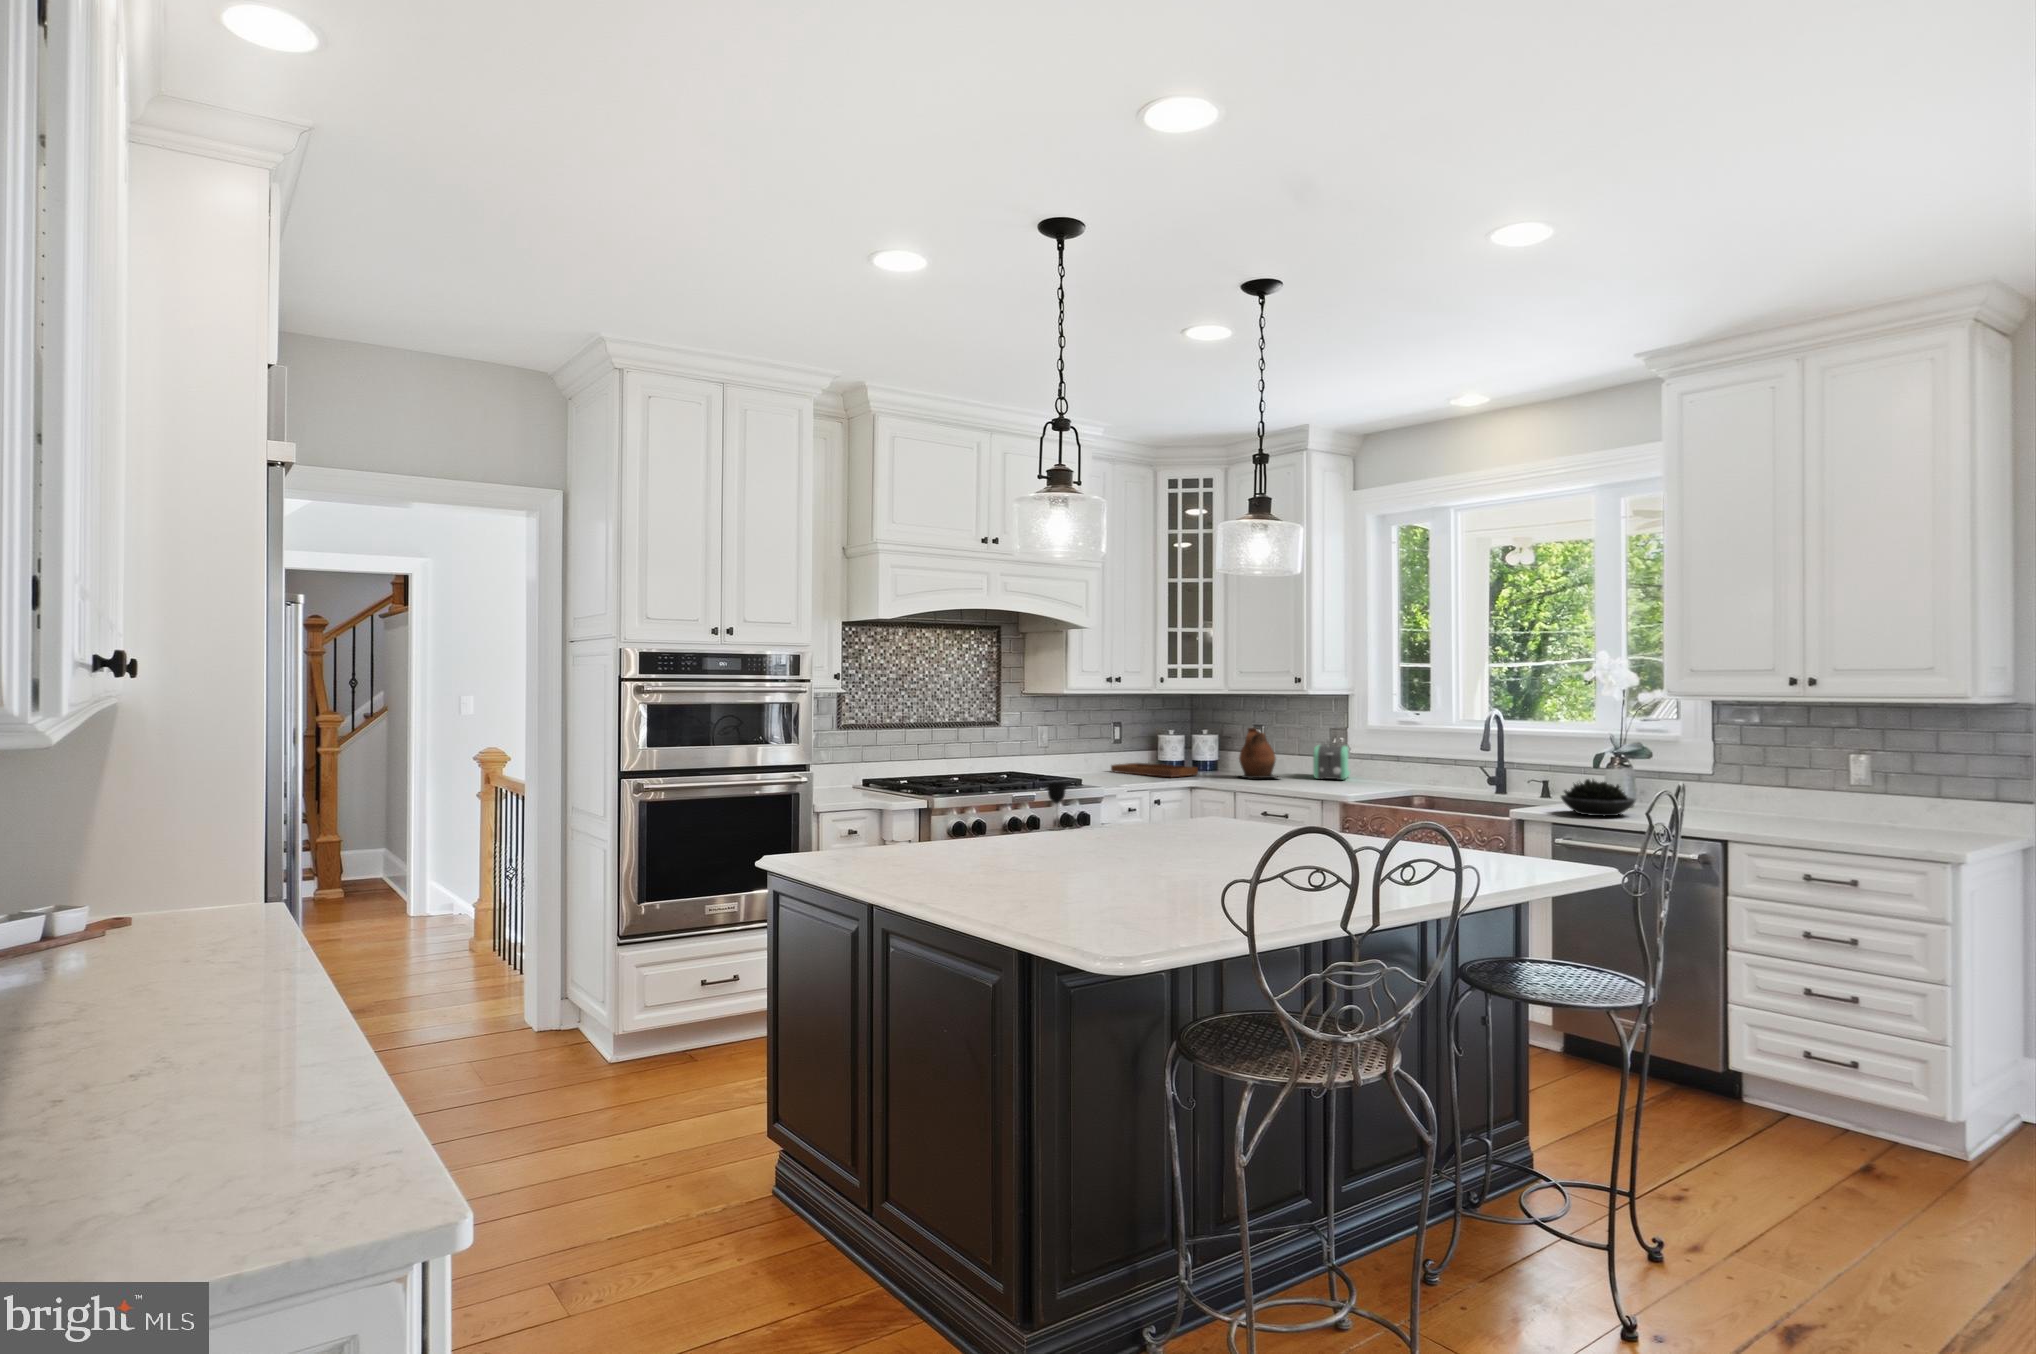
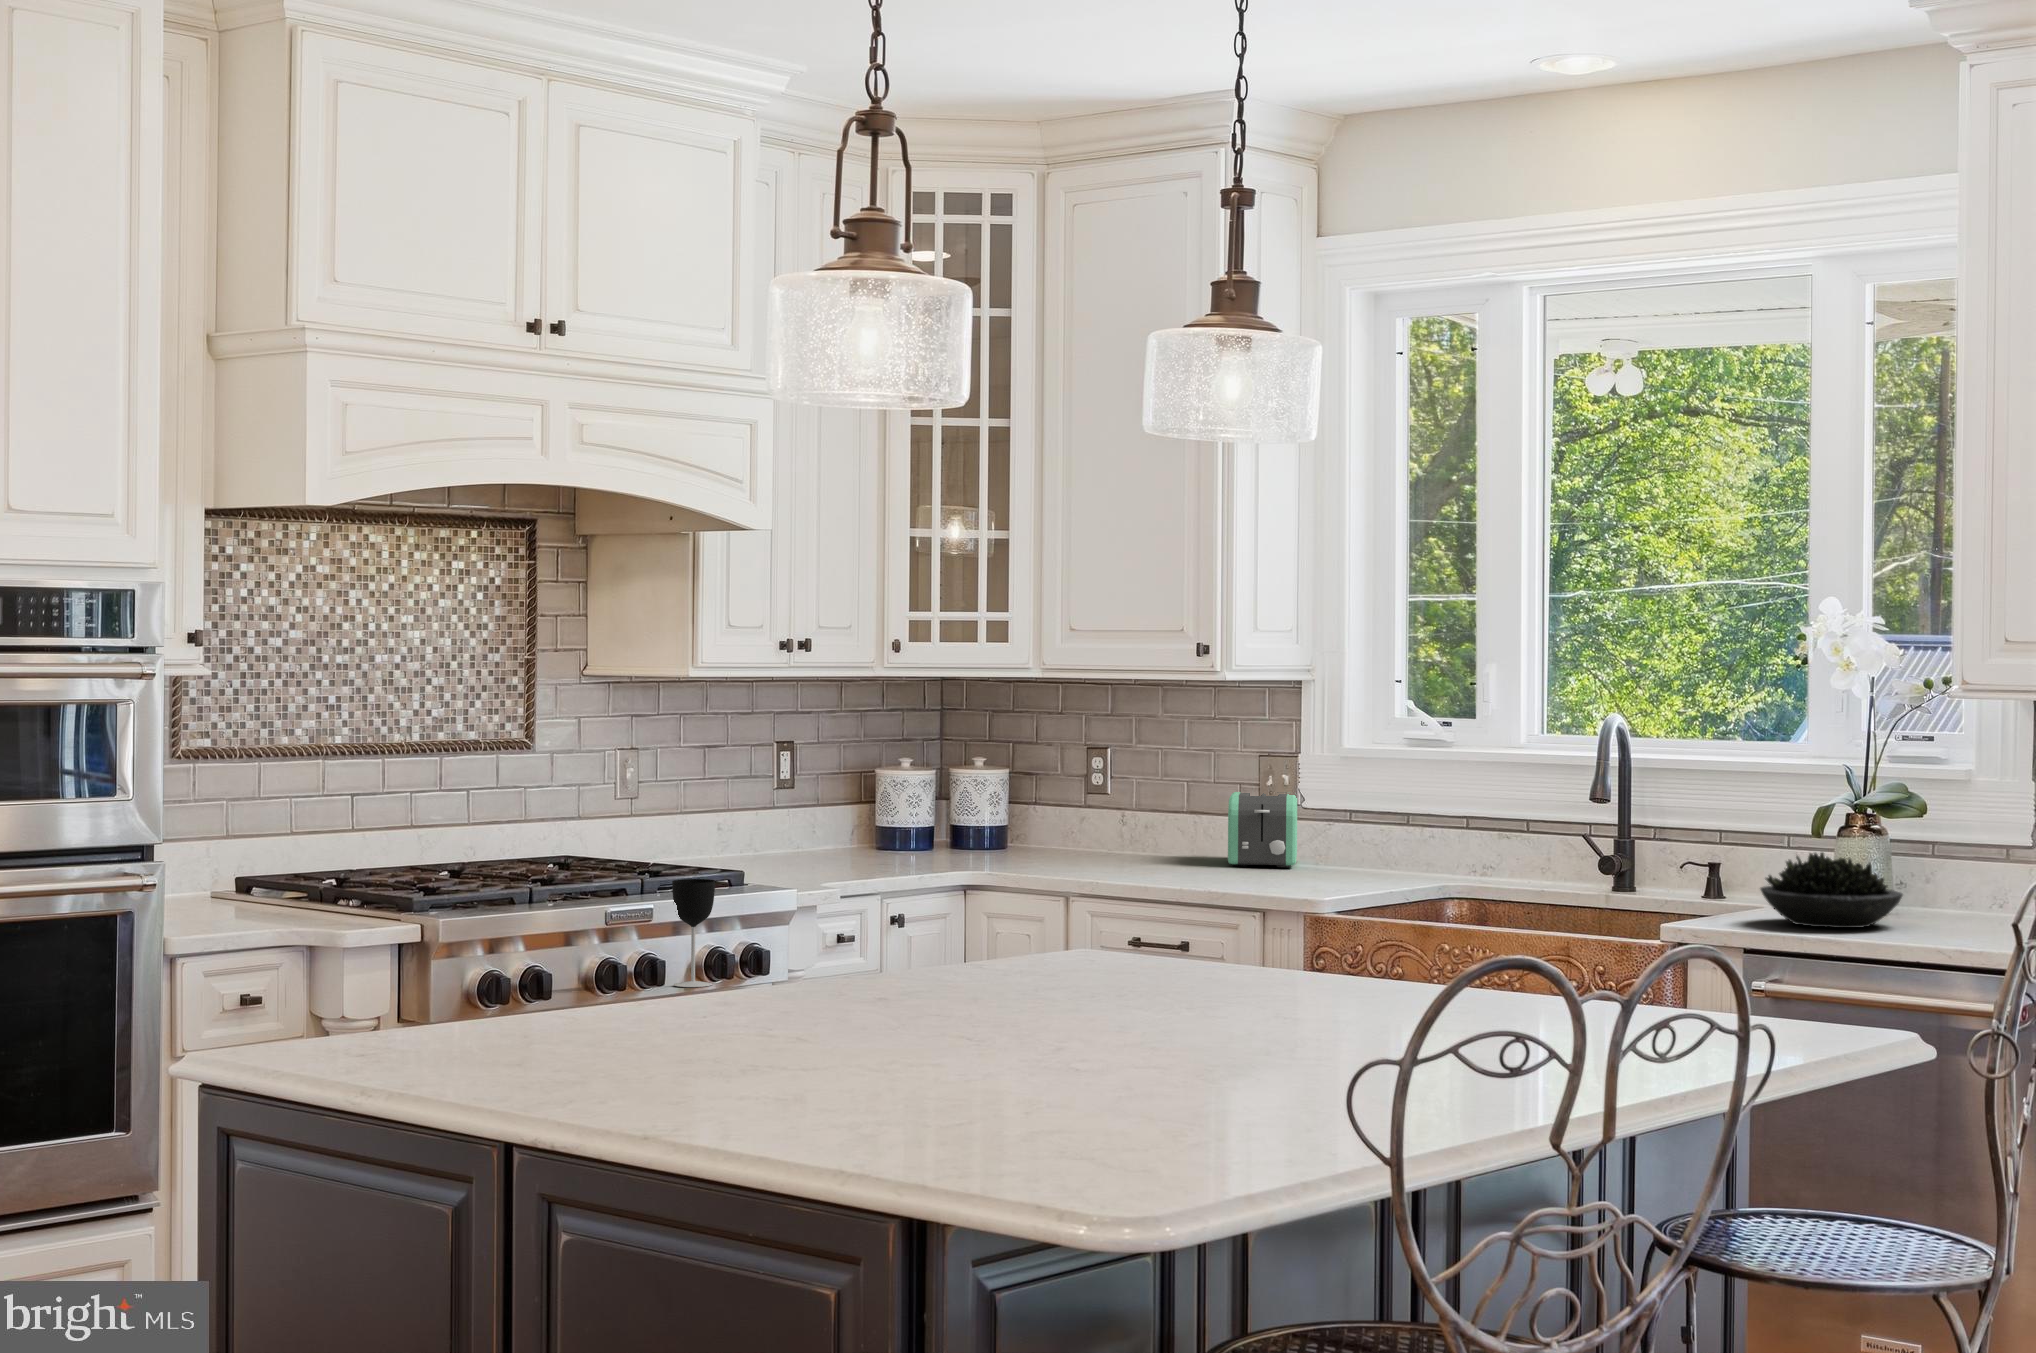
ceramic pitcher: present [1238,728,1280,778] -> none [1062,756,1165,866]
tray: present [1111,747,1198,777] -> none [788,798,983,866]

